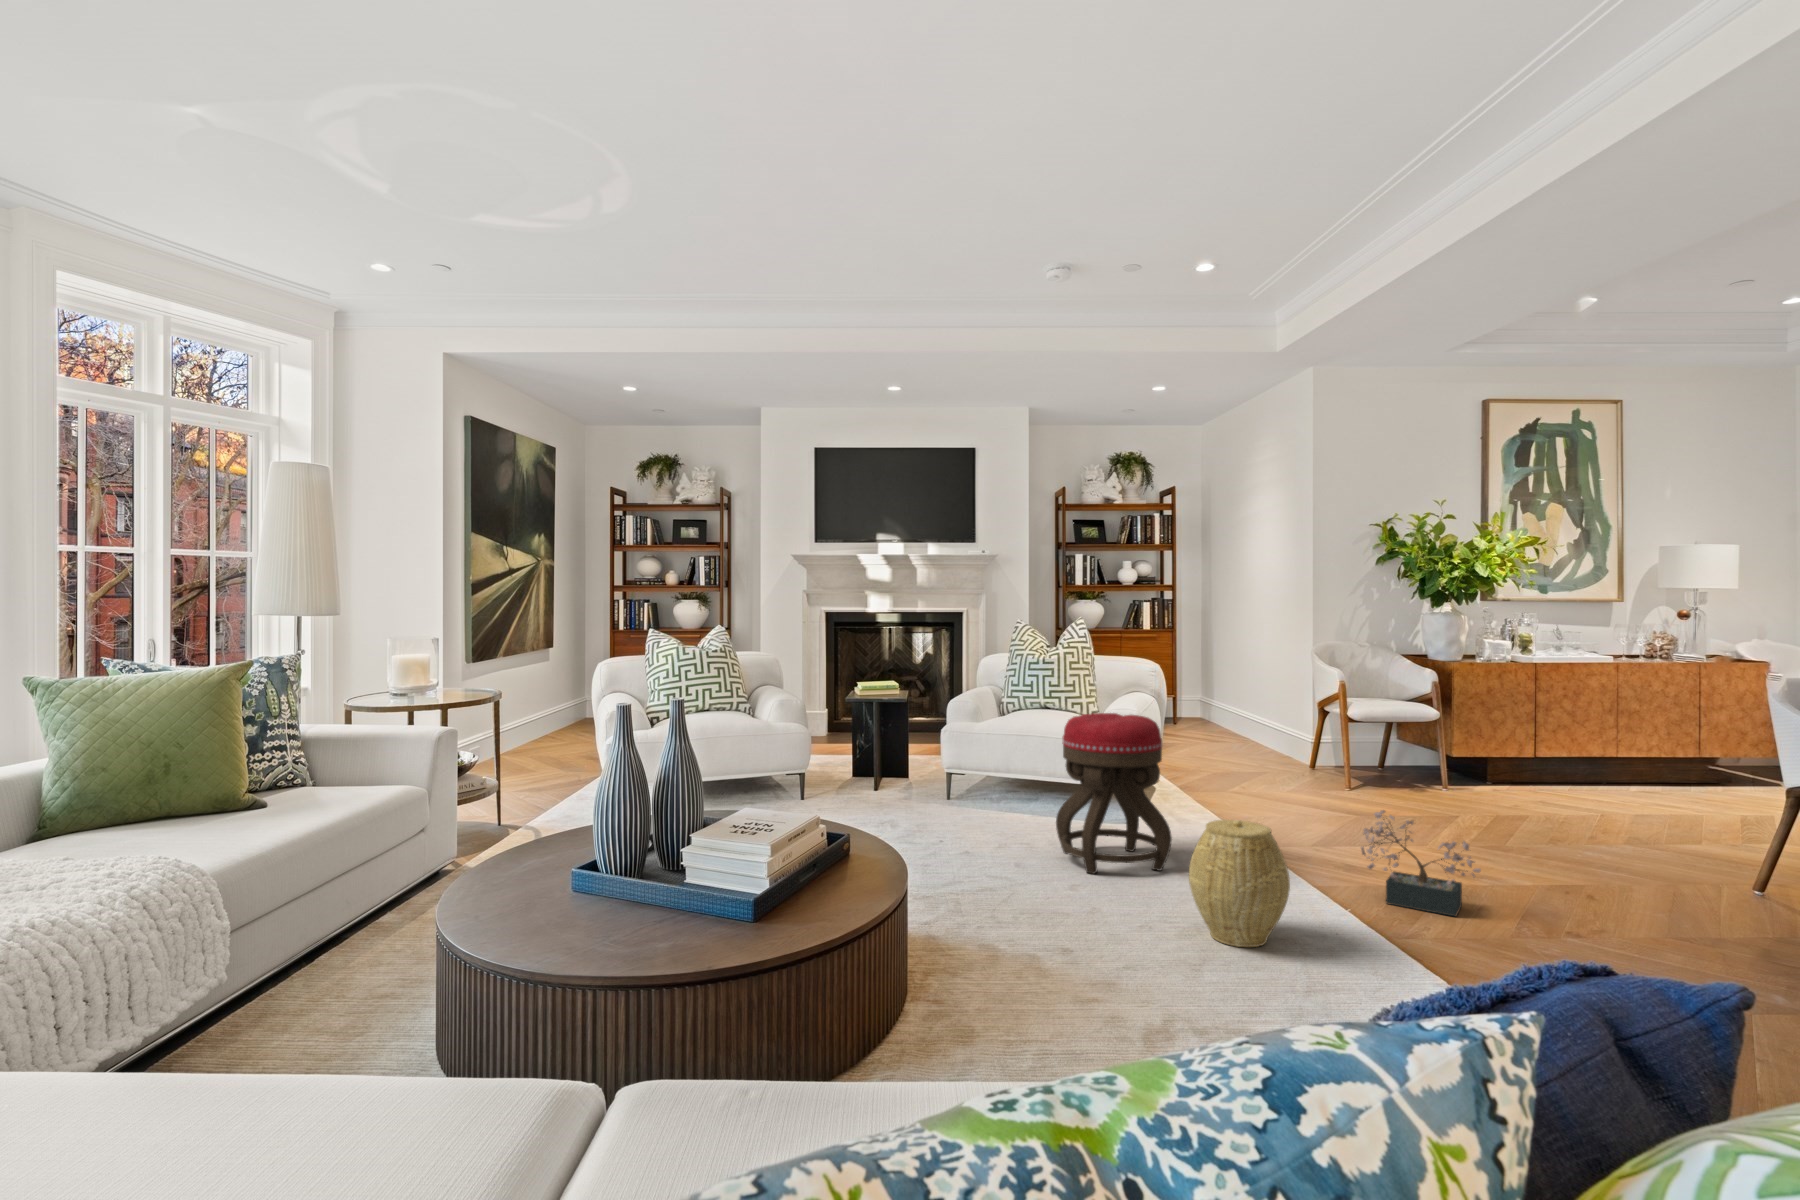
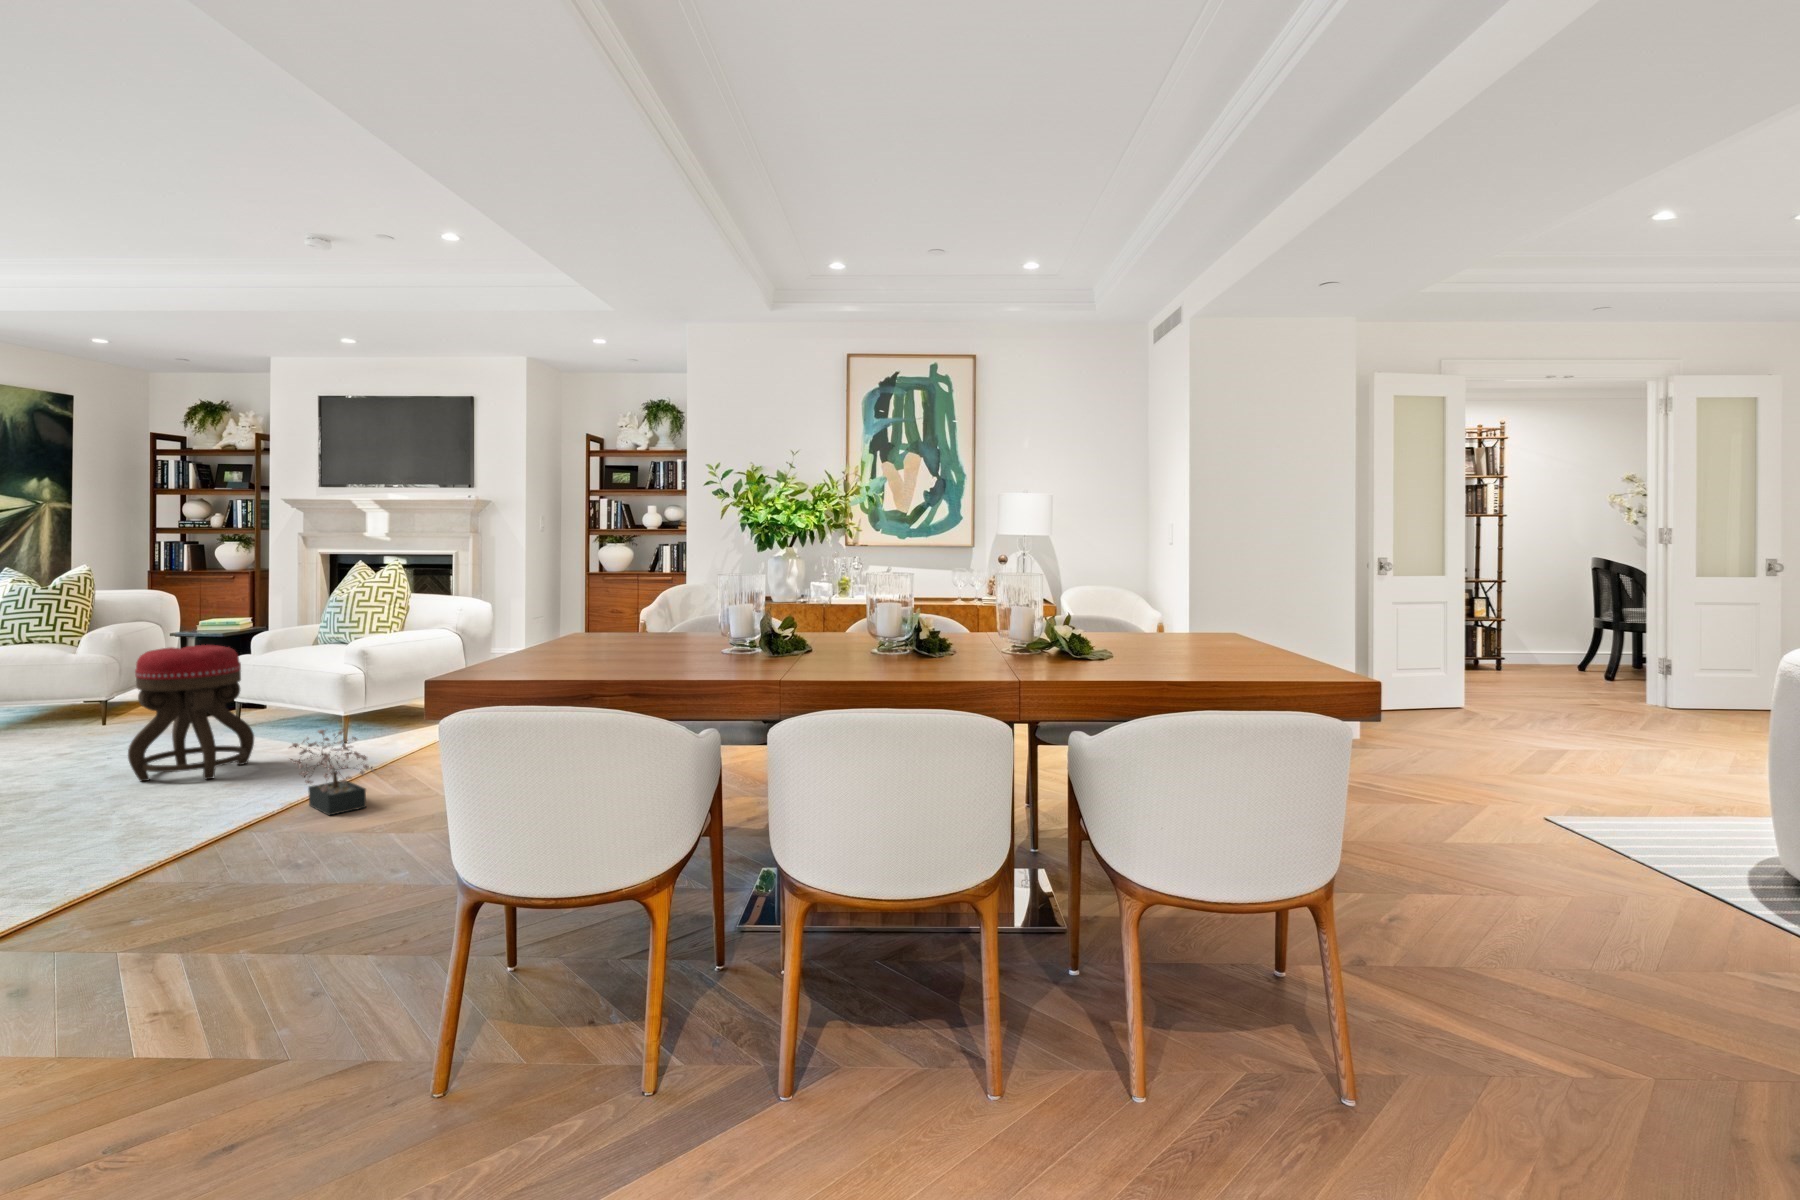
woven basket: present [1189,820,1290,947] -> none [33,732,137,835]

